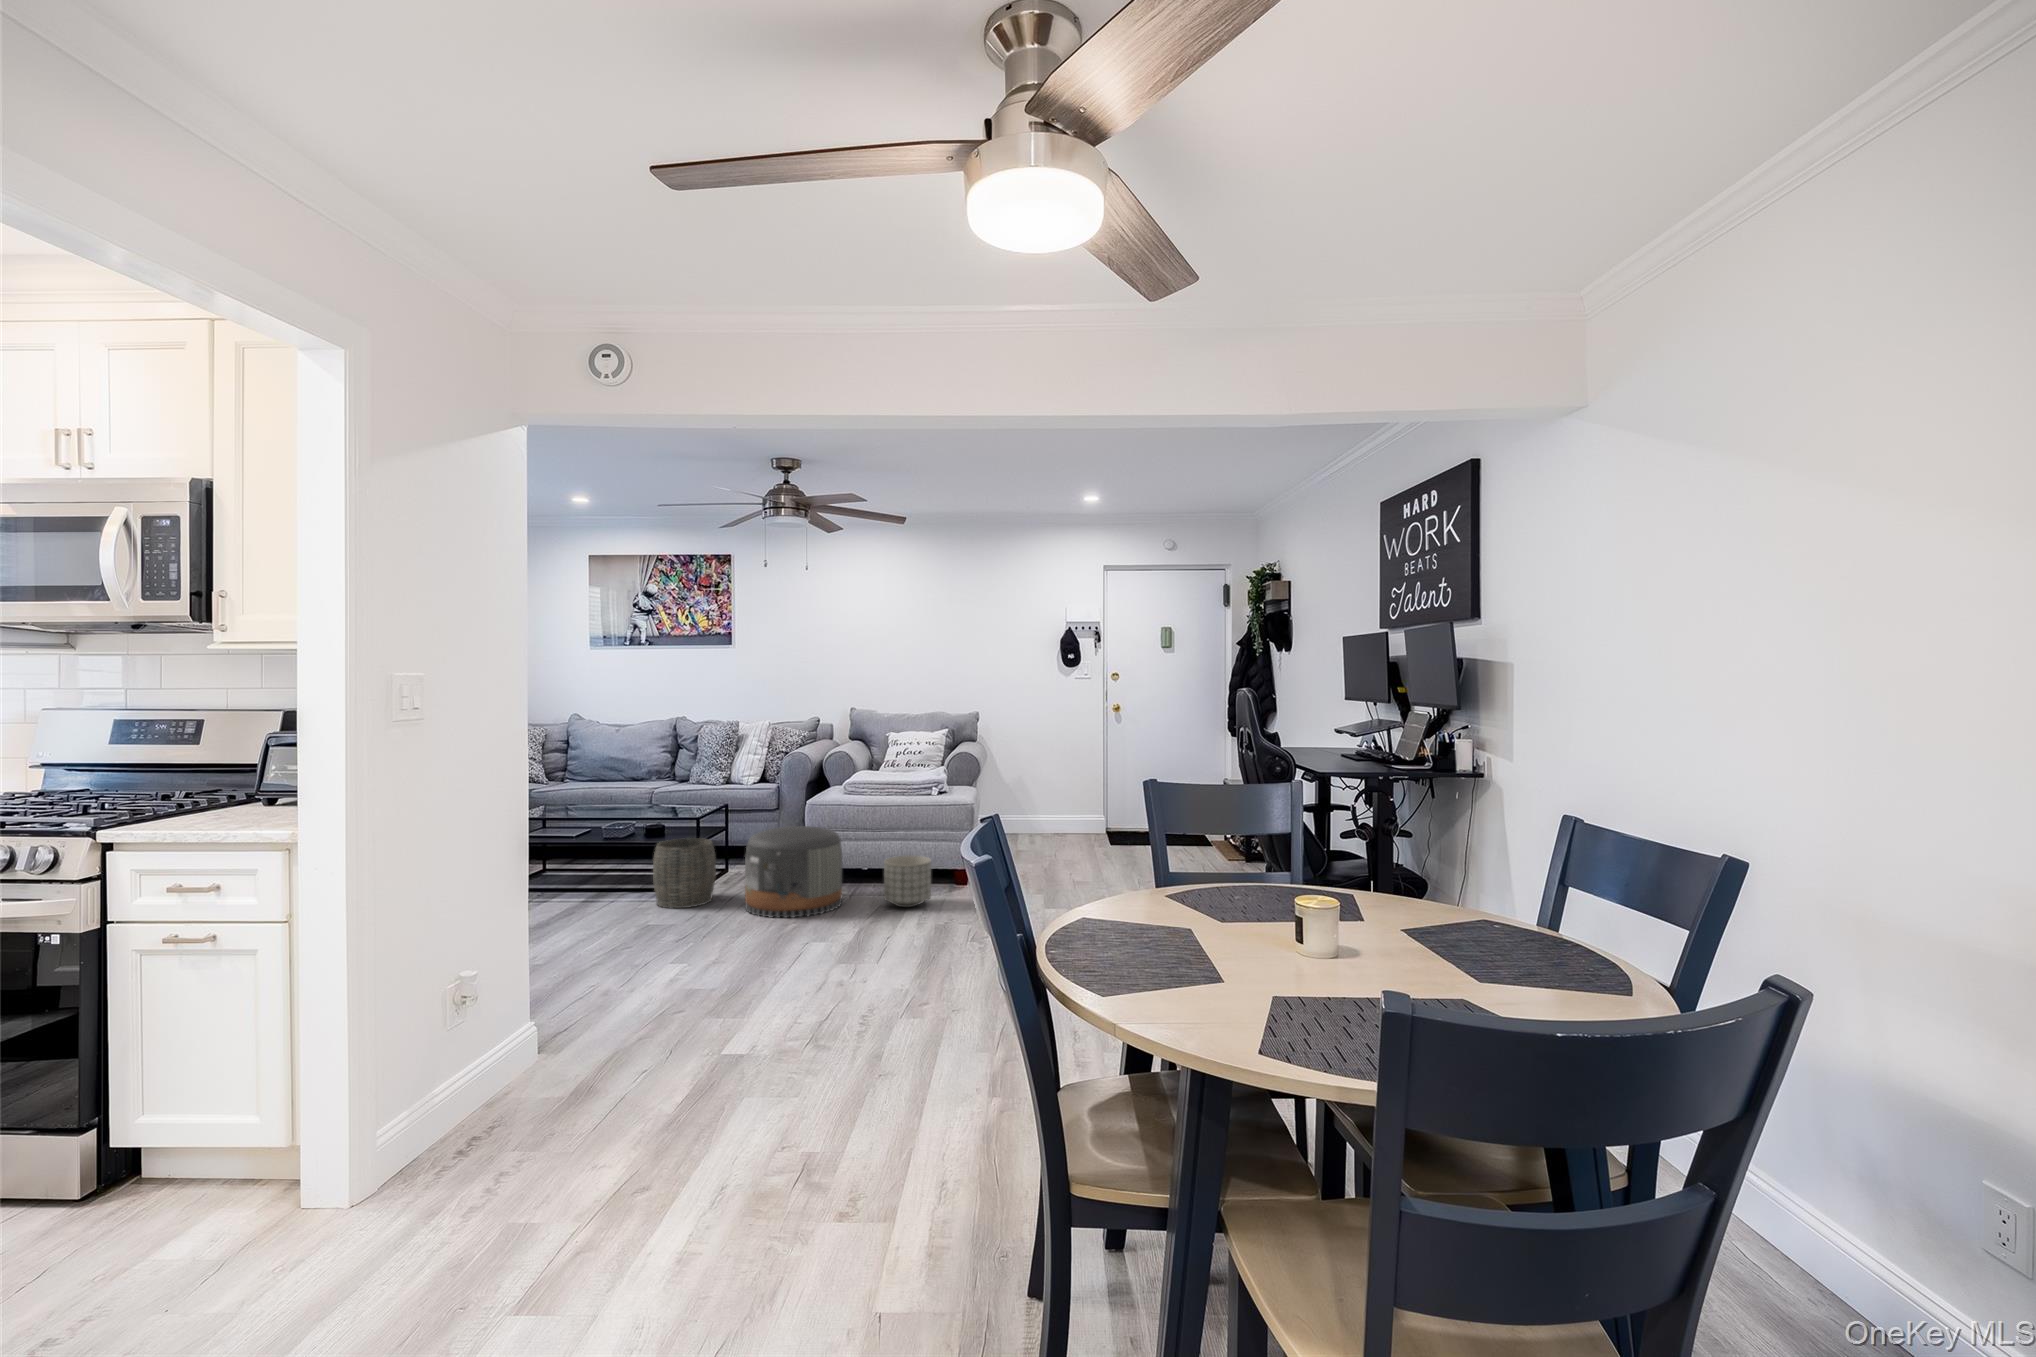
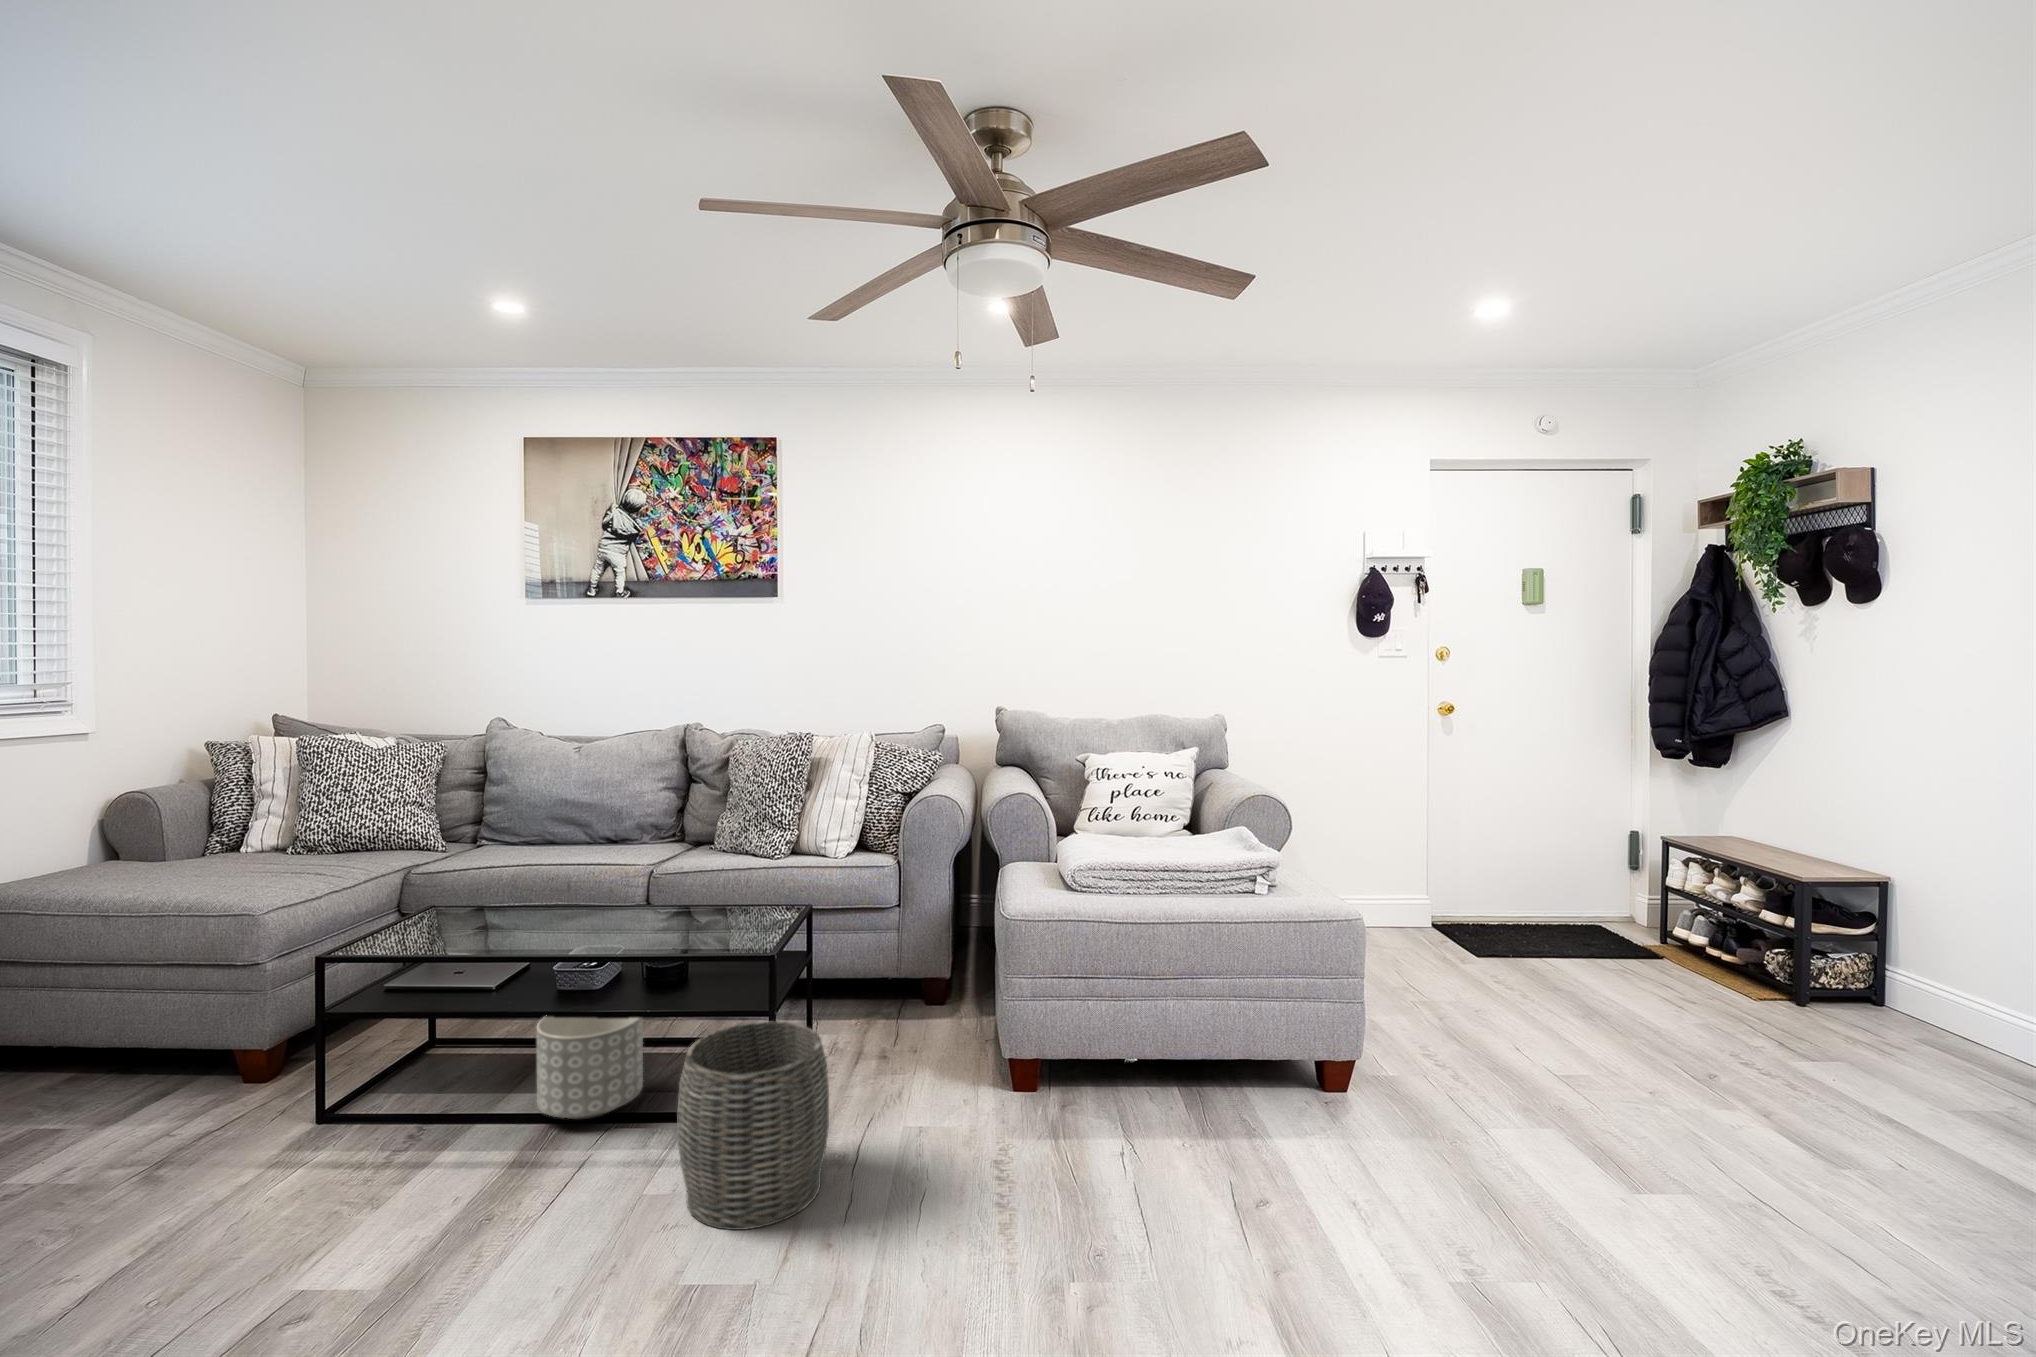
pouf: present [745,826,842,918] -> none [918,994,1158,1287]
planter: present [884,855,931,907] -> present [537,1017,643,1119]

